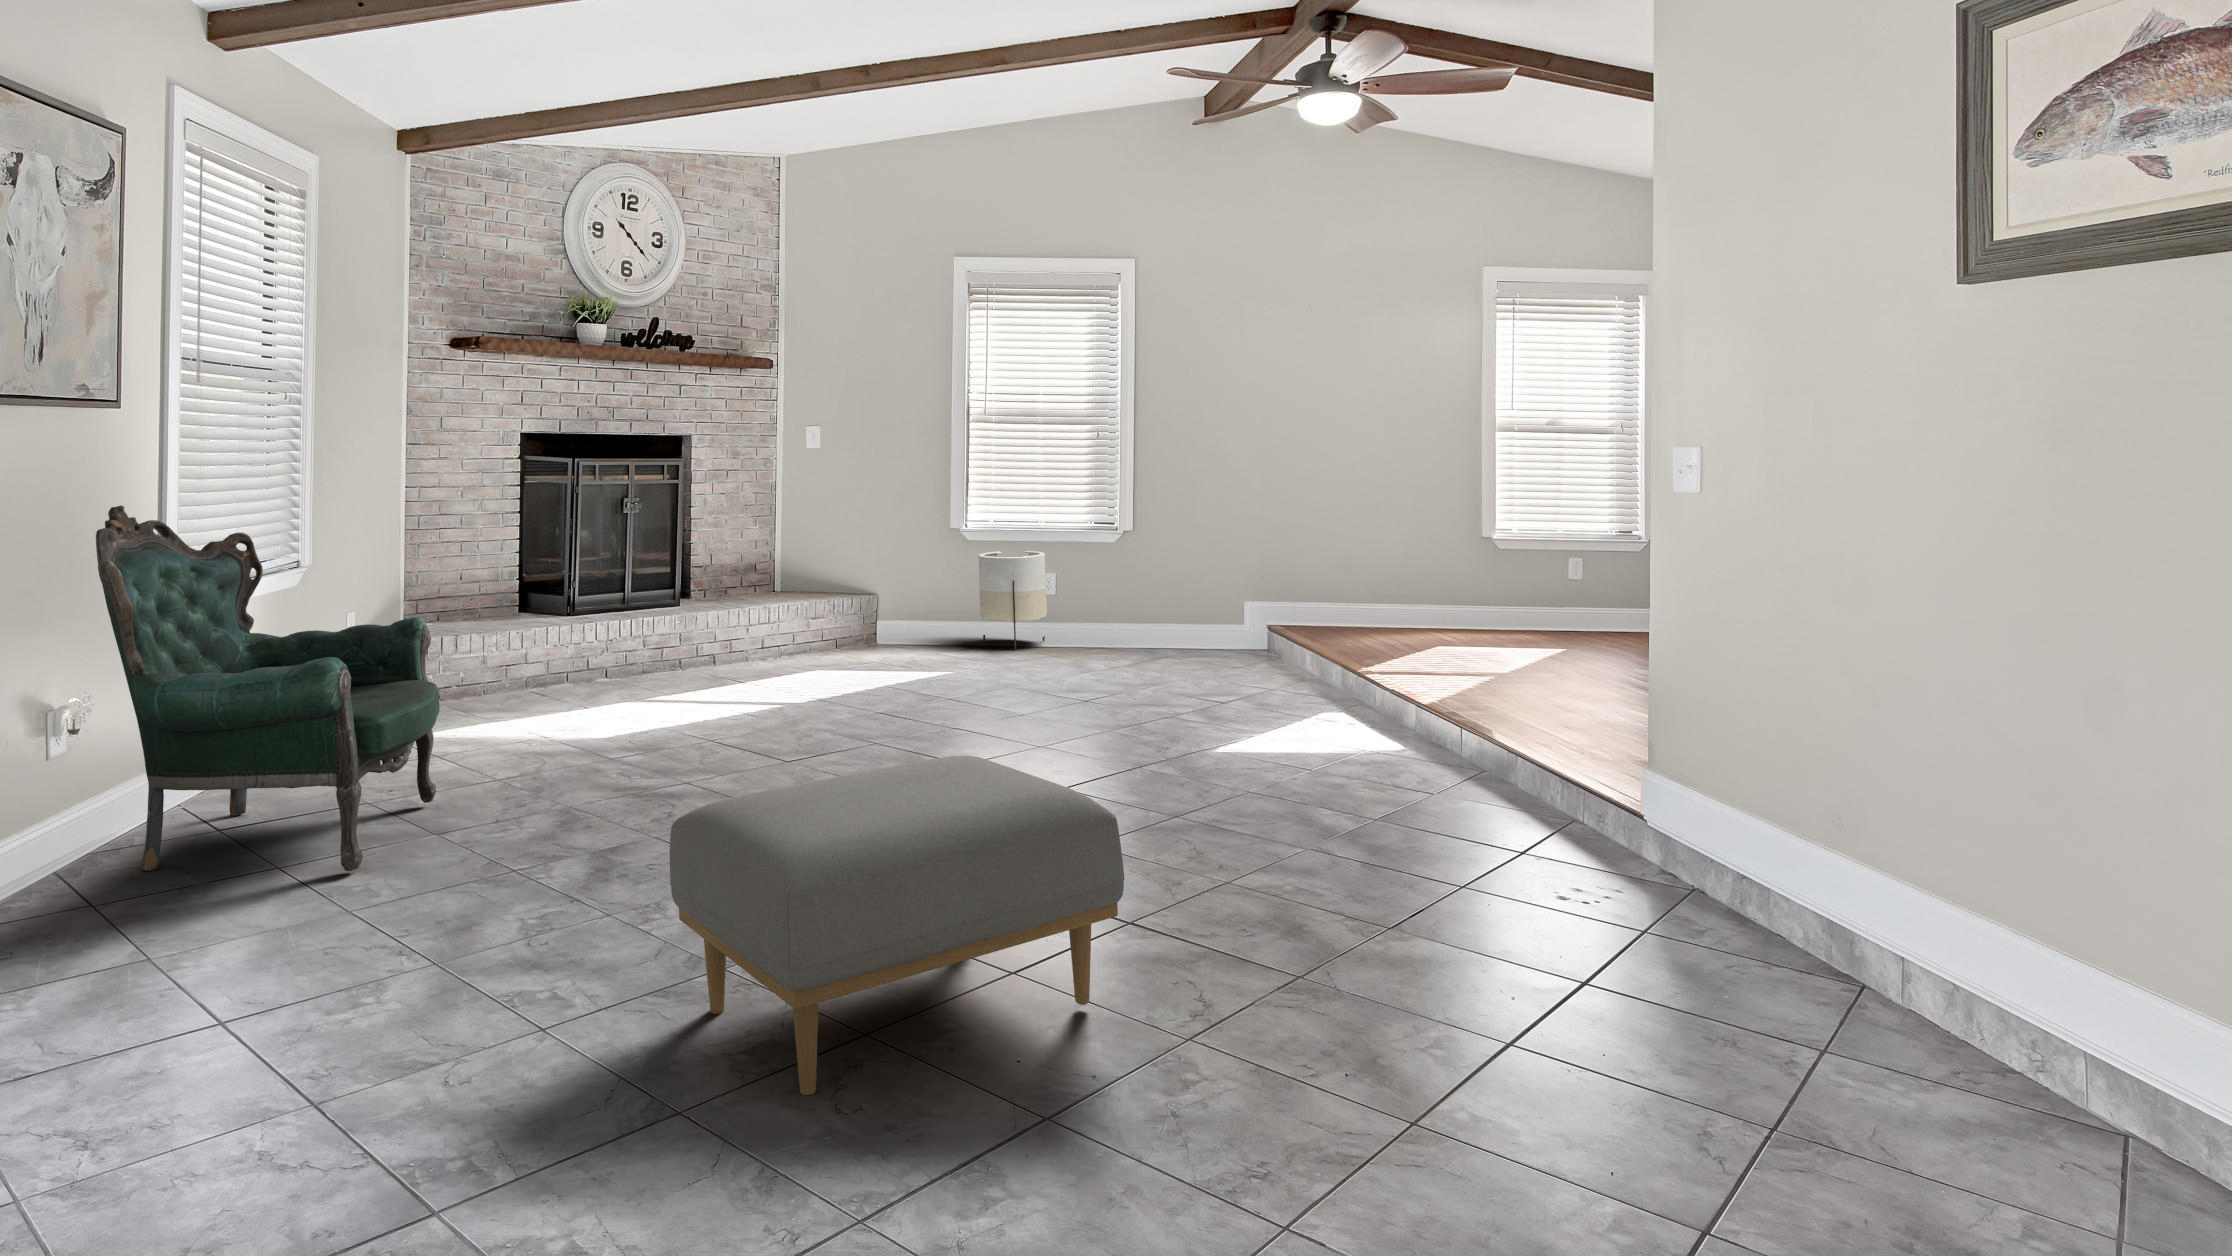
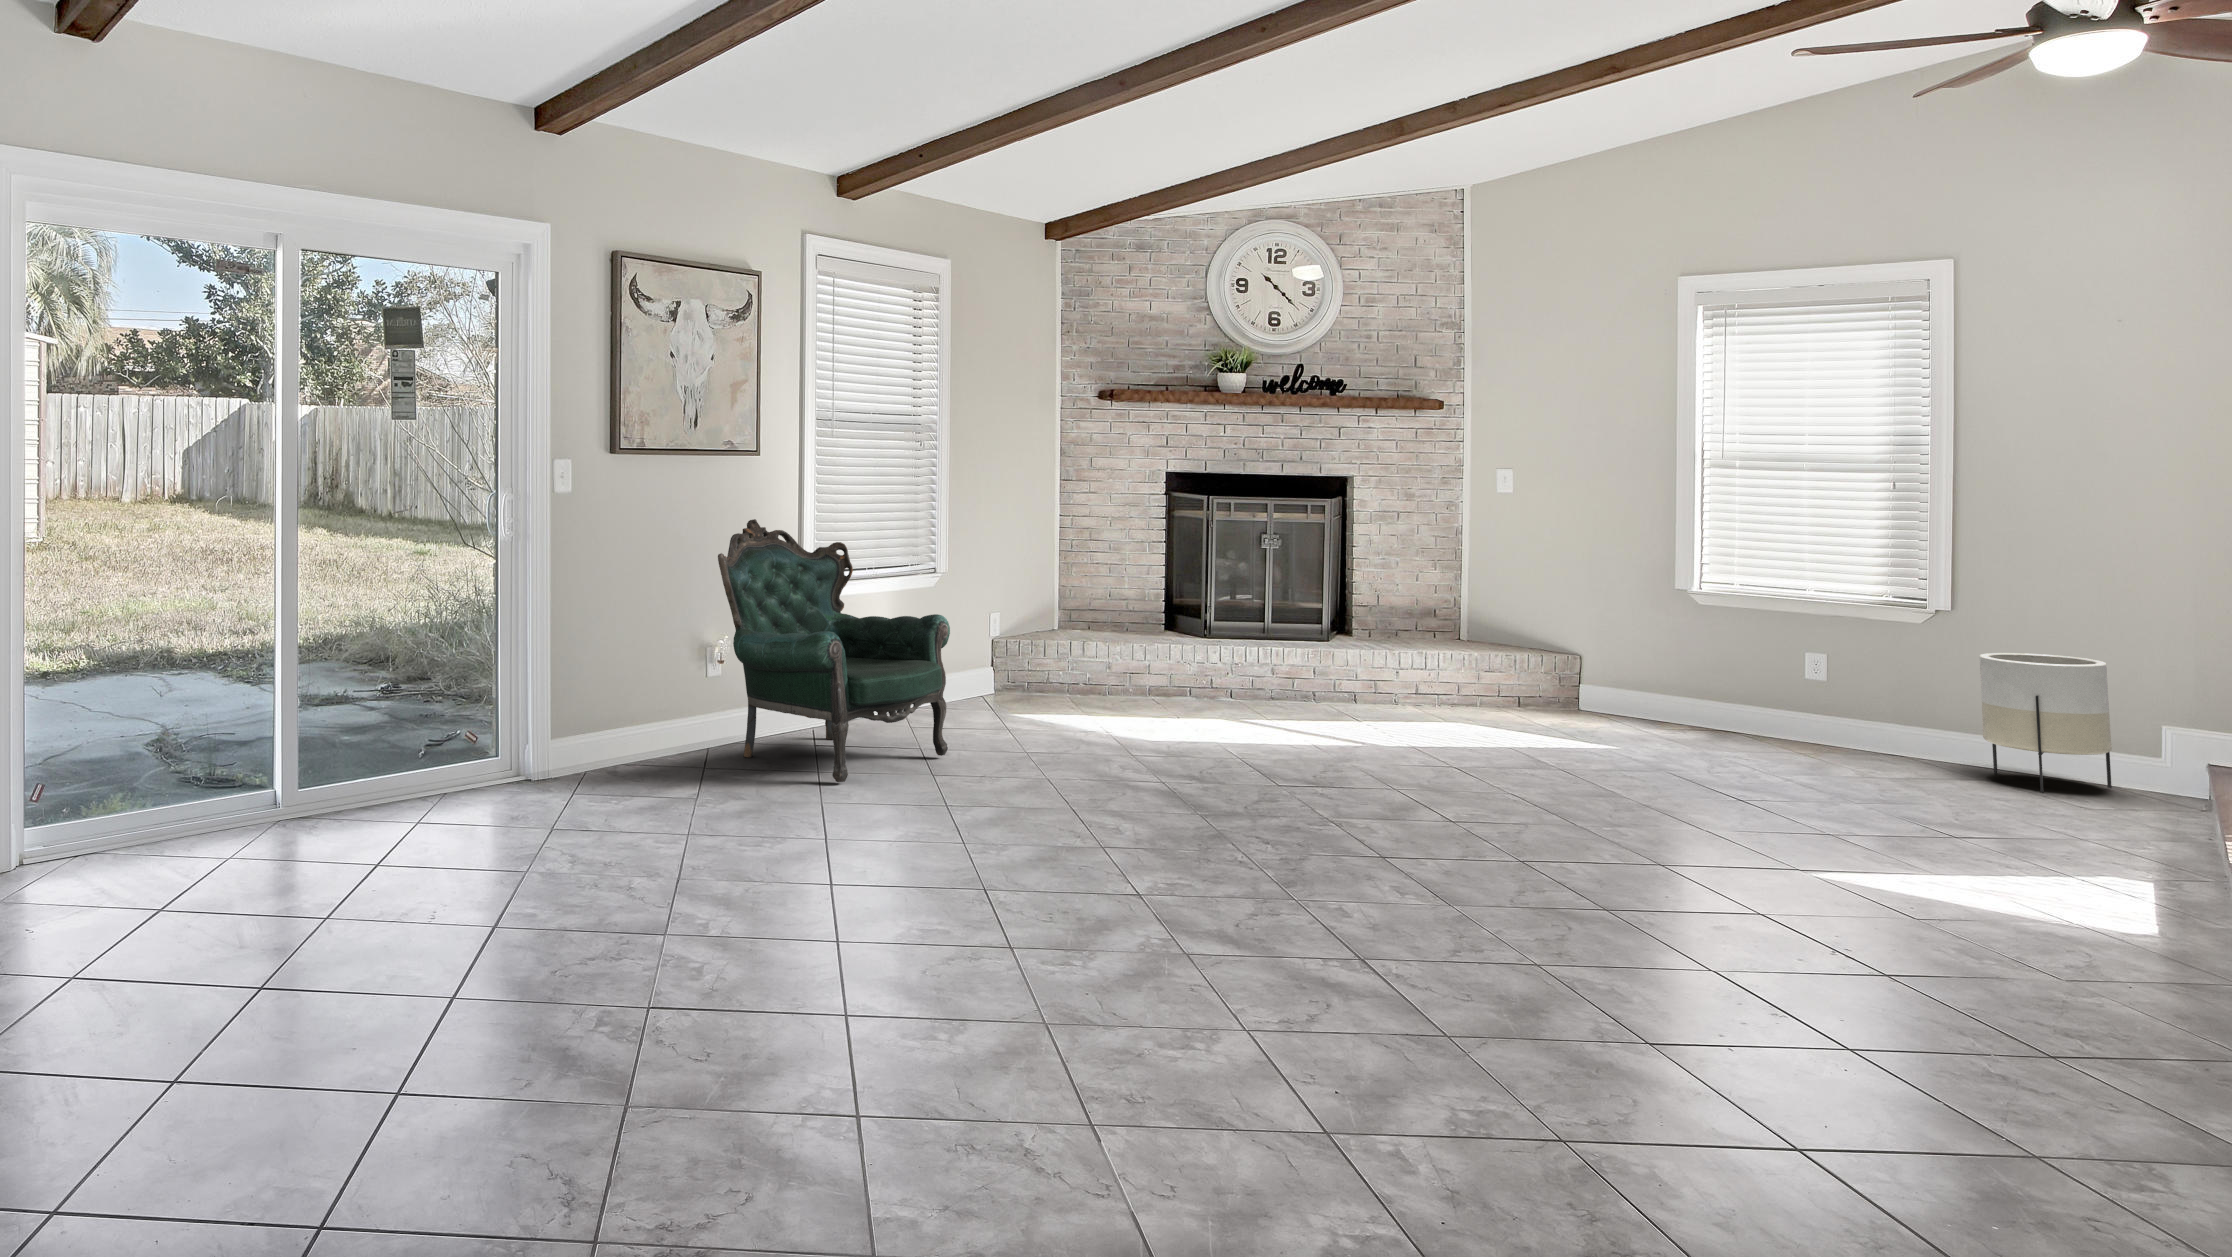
planter: present [978,551,1047,650] -> present [1980,653,2112,793]
ottoman: present [670,755,1124,1095] -> none [858,756,1181,985]

